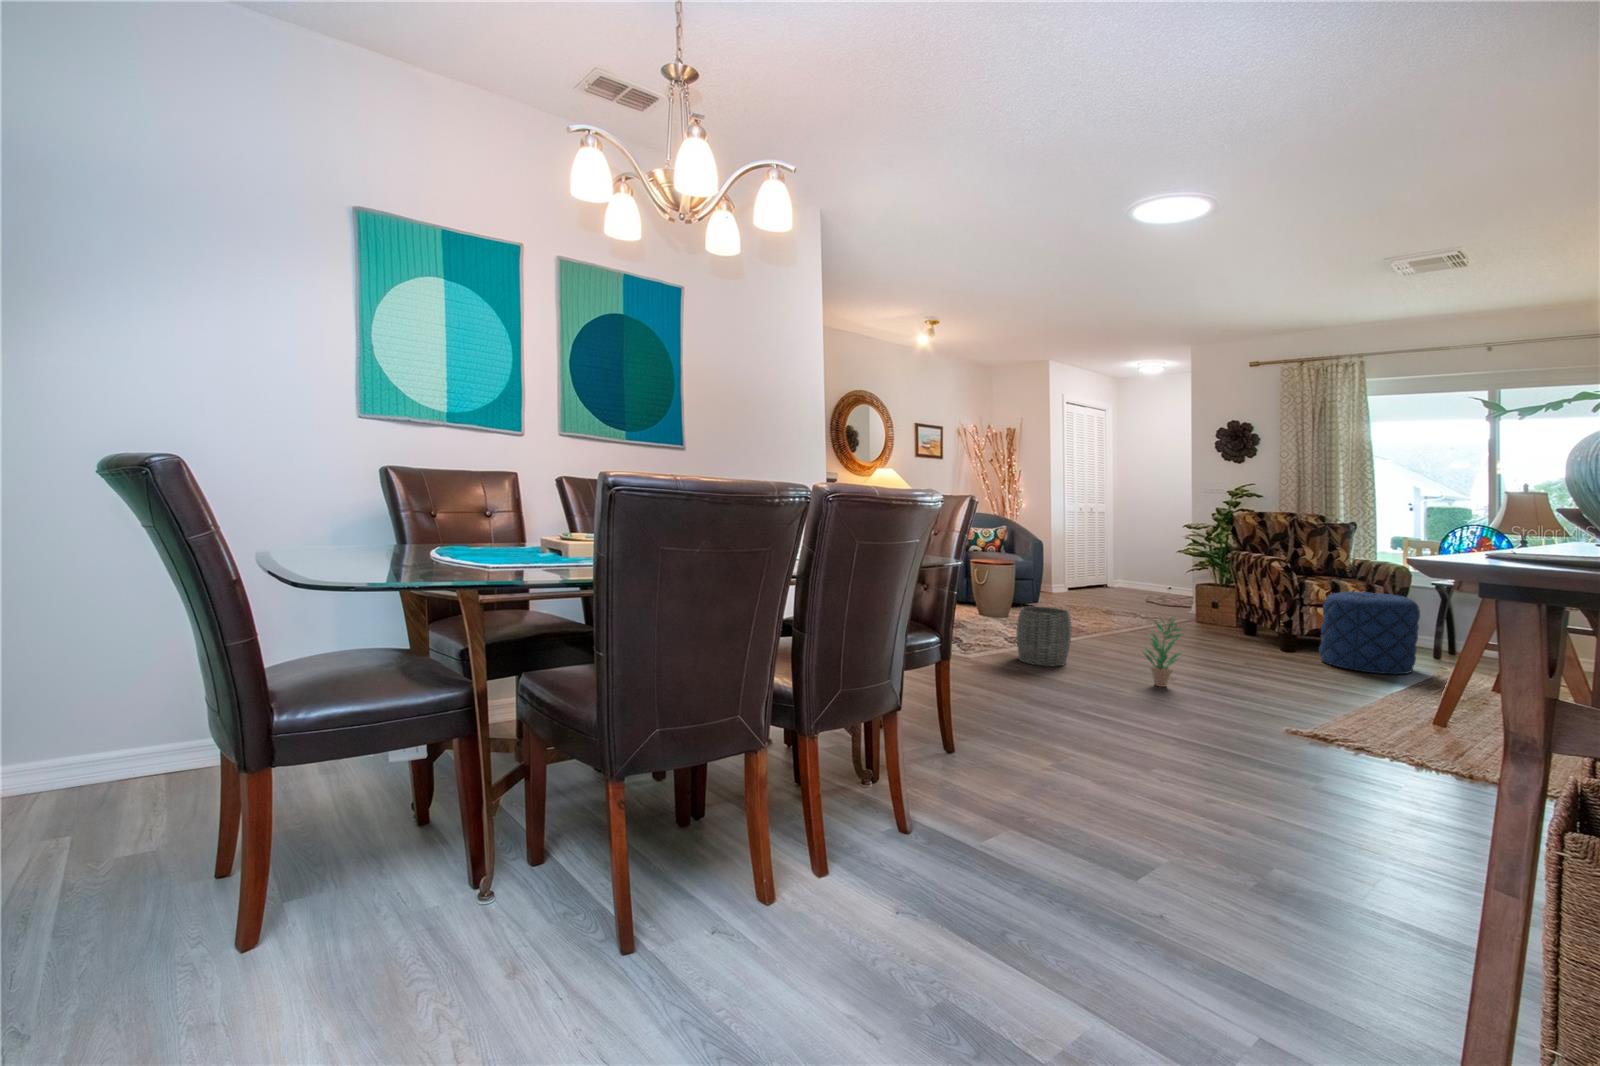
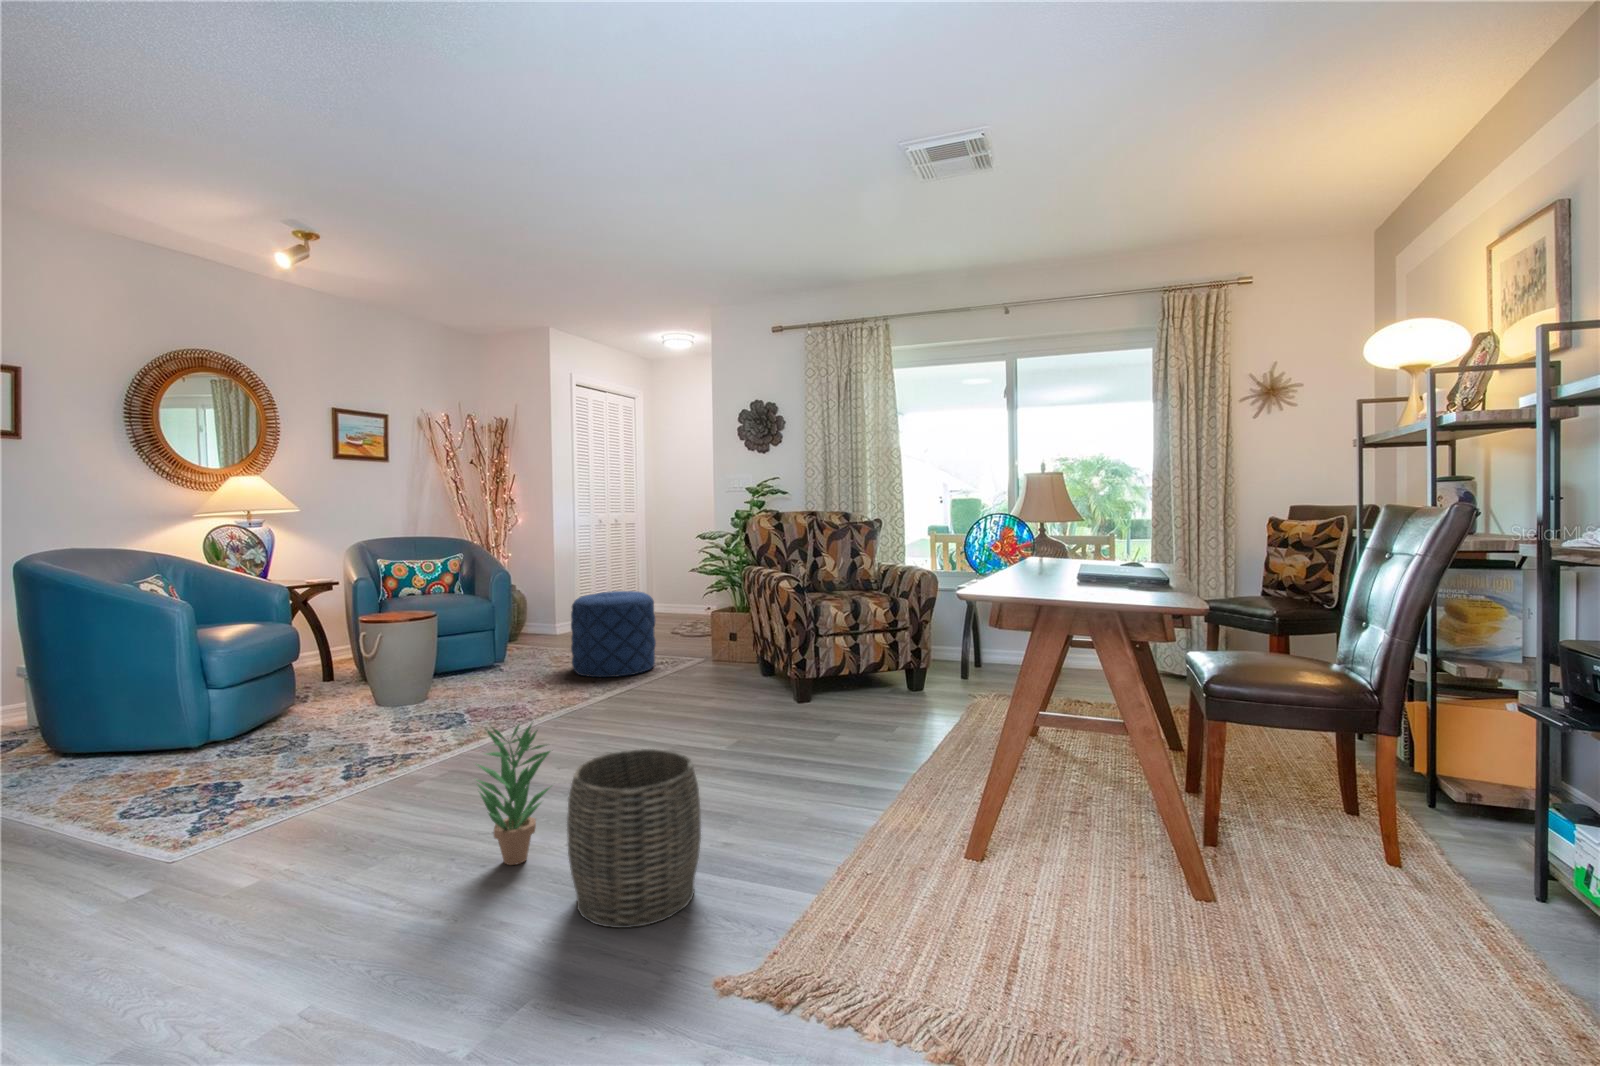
pouf: present [1319,591,1420,674] -> present [571,591,656,677]
woven basket: present [1017,606,1071,666] -> present [567,749,701,928]

